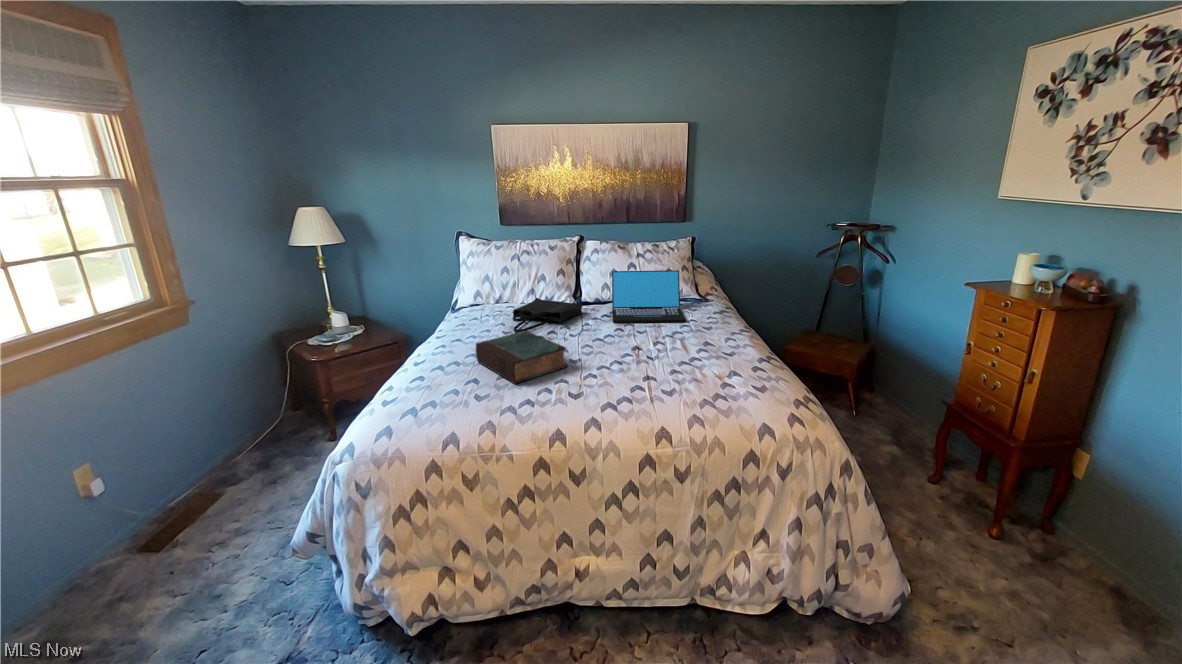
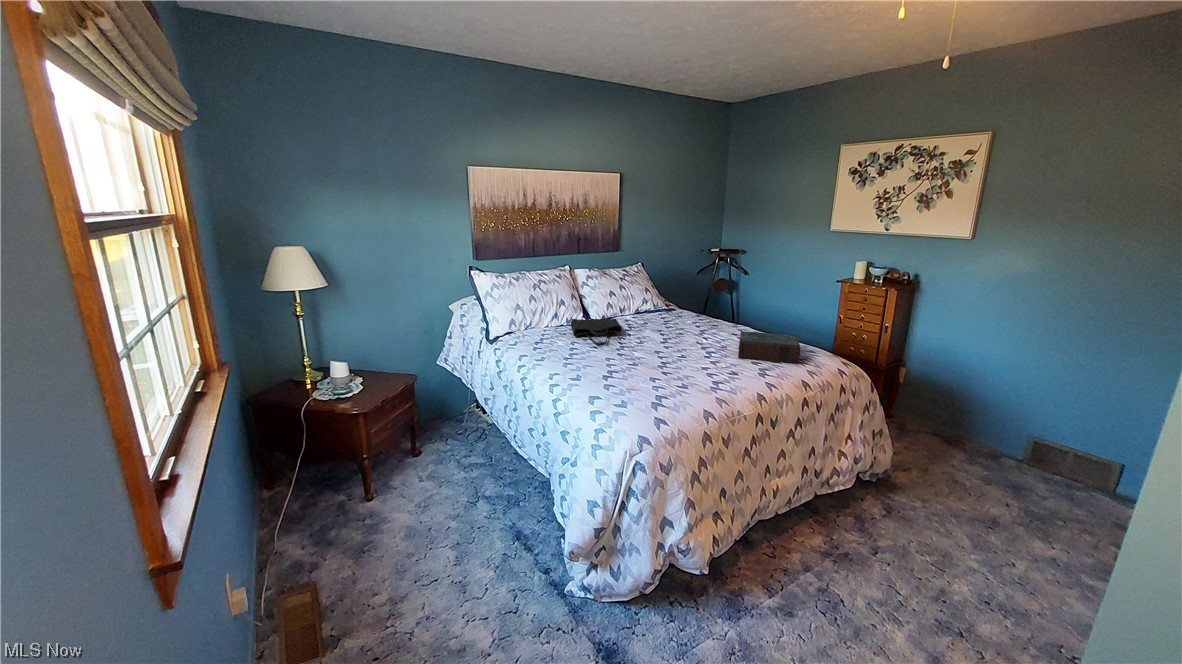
laptop: present [612,270,686,322] -> none [625,286,696,329]
book: present [476,331,567,384] -> present [738,331,800,363]

